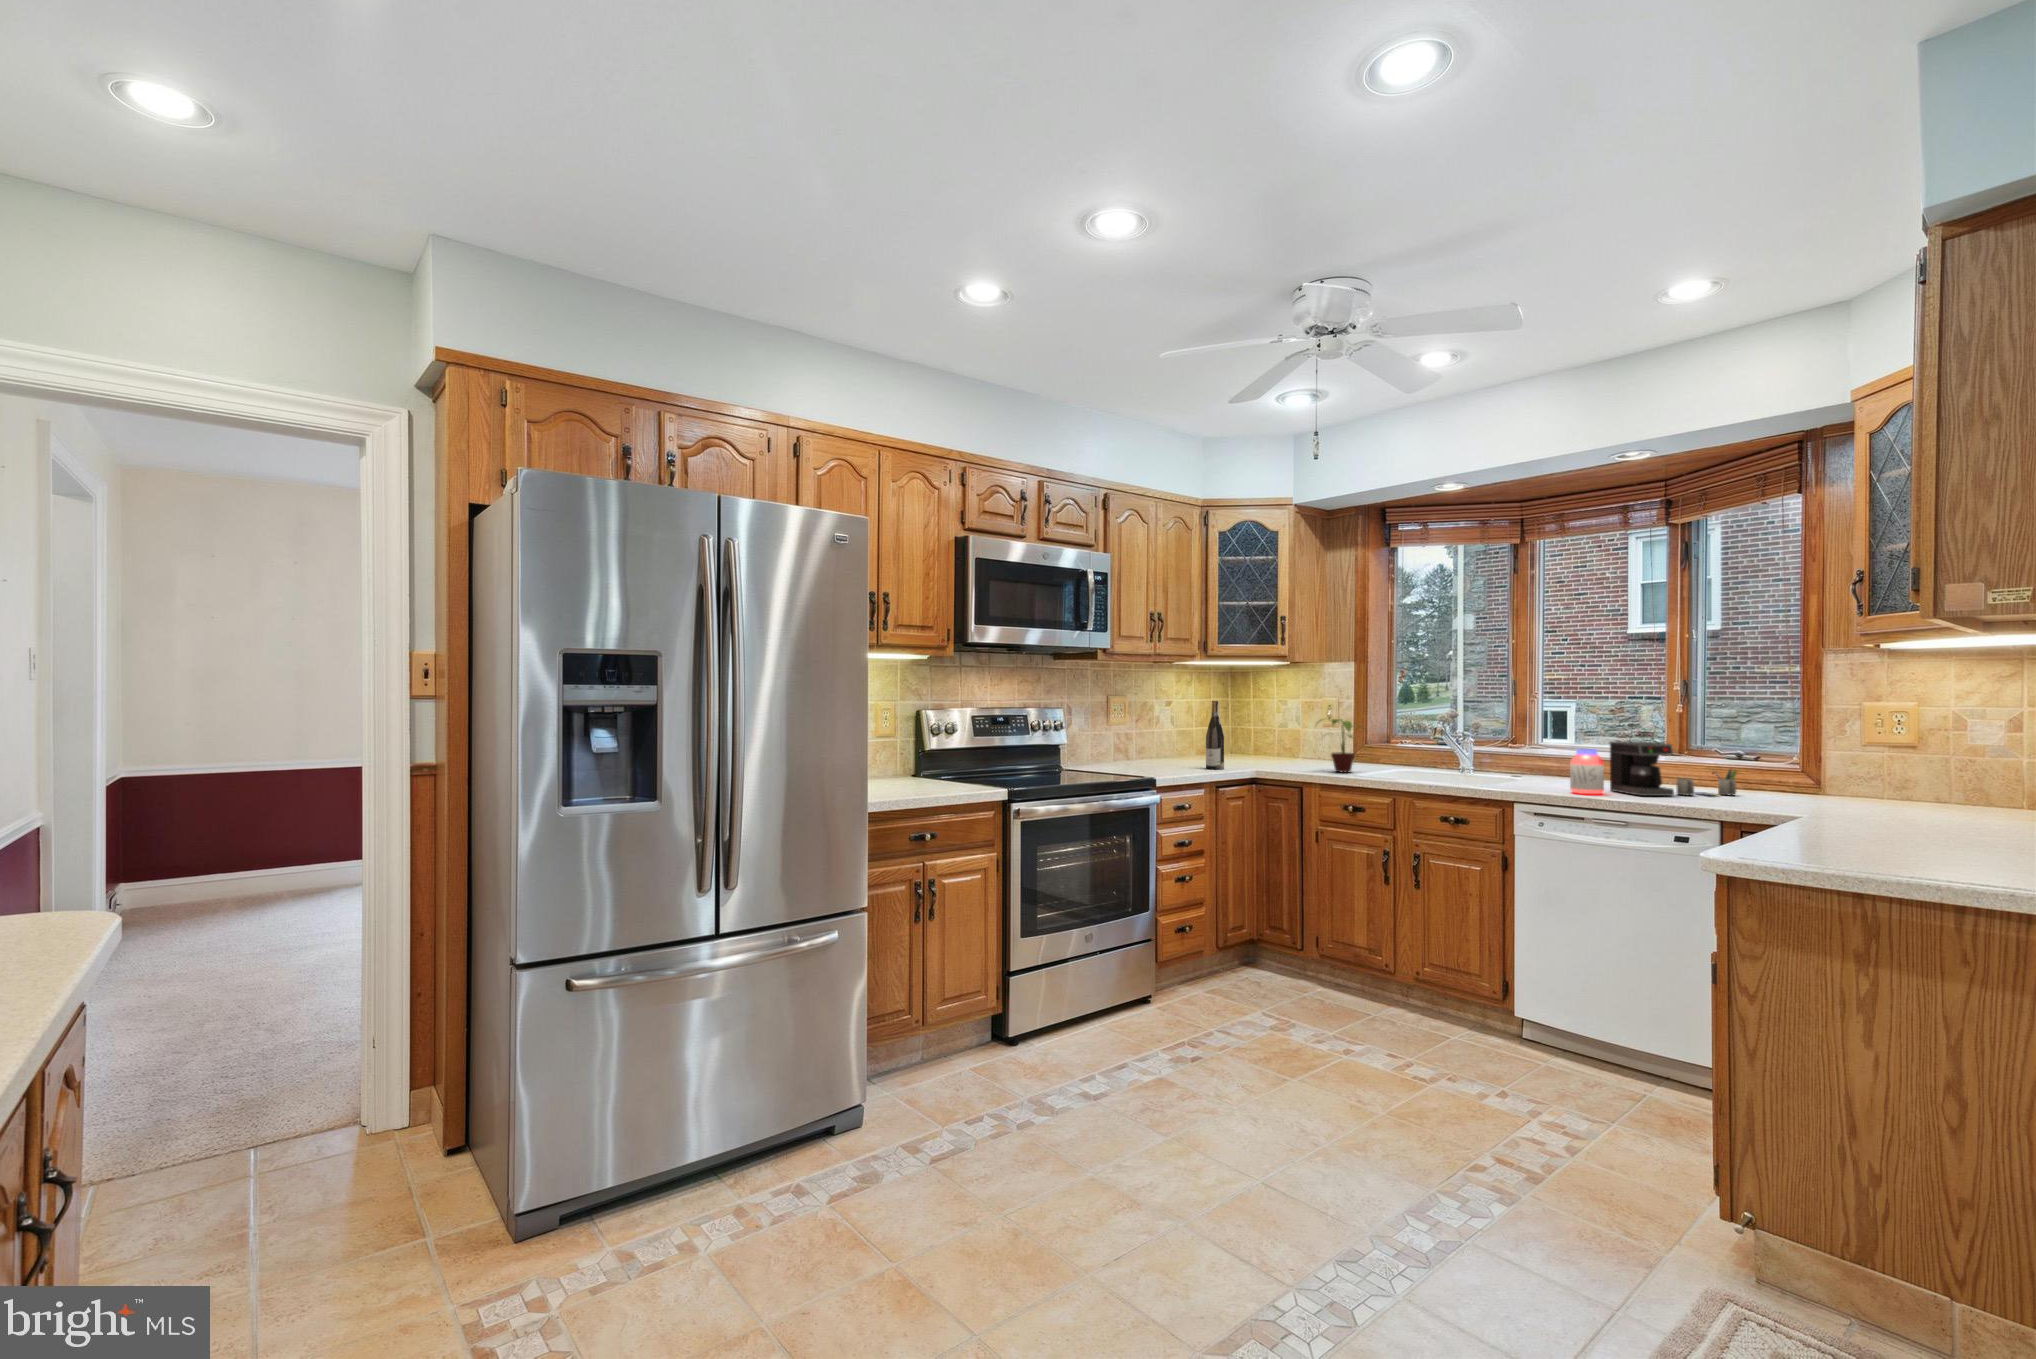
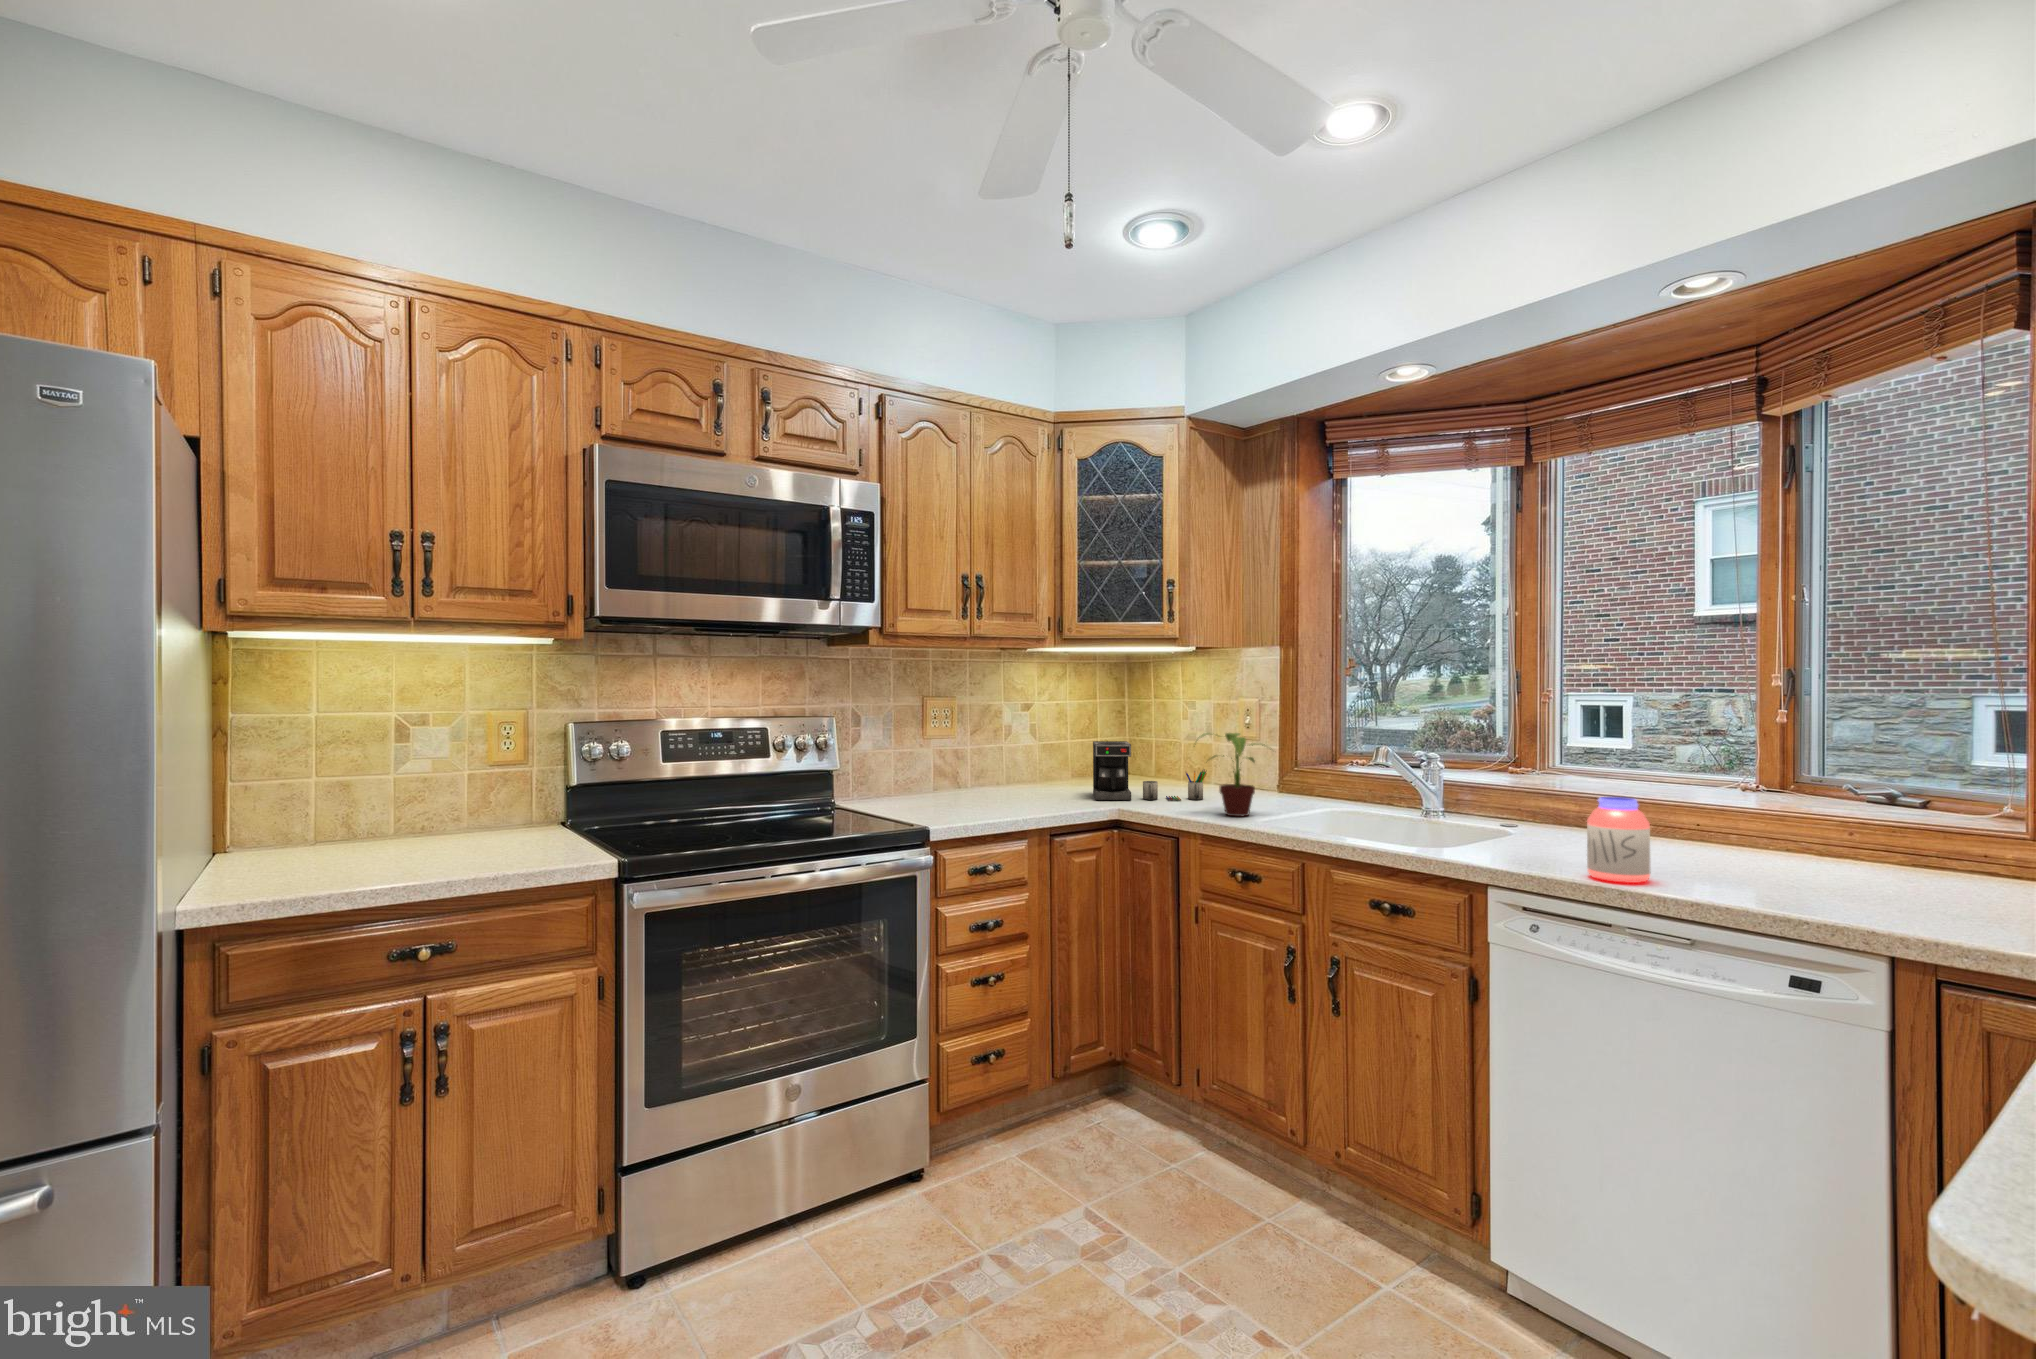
wine bottle: present [1206,701,1224,769] -> none [1042,705,1068,807]
coffee maker: present [1610,742,1737,796] -> present [1093,741,1207,800]

